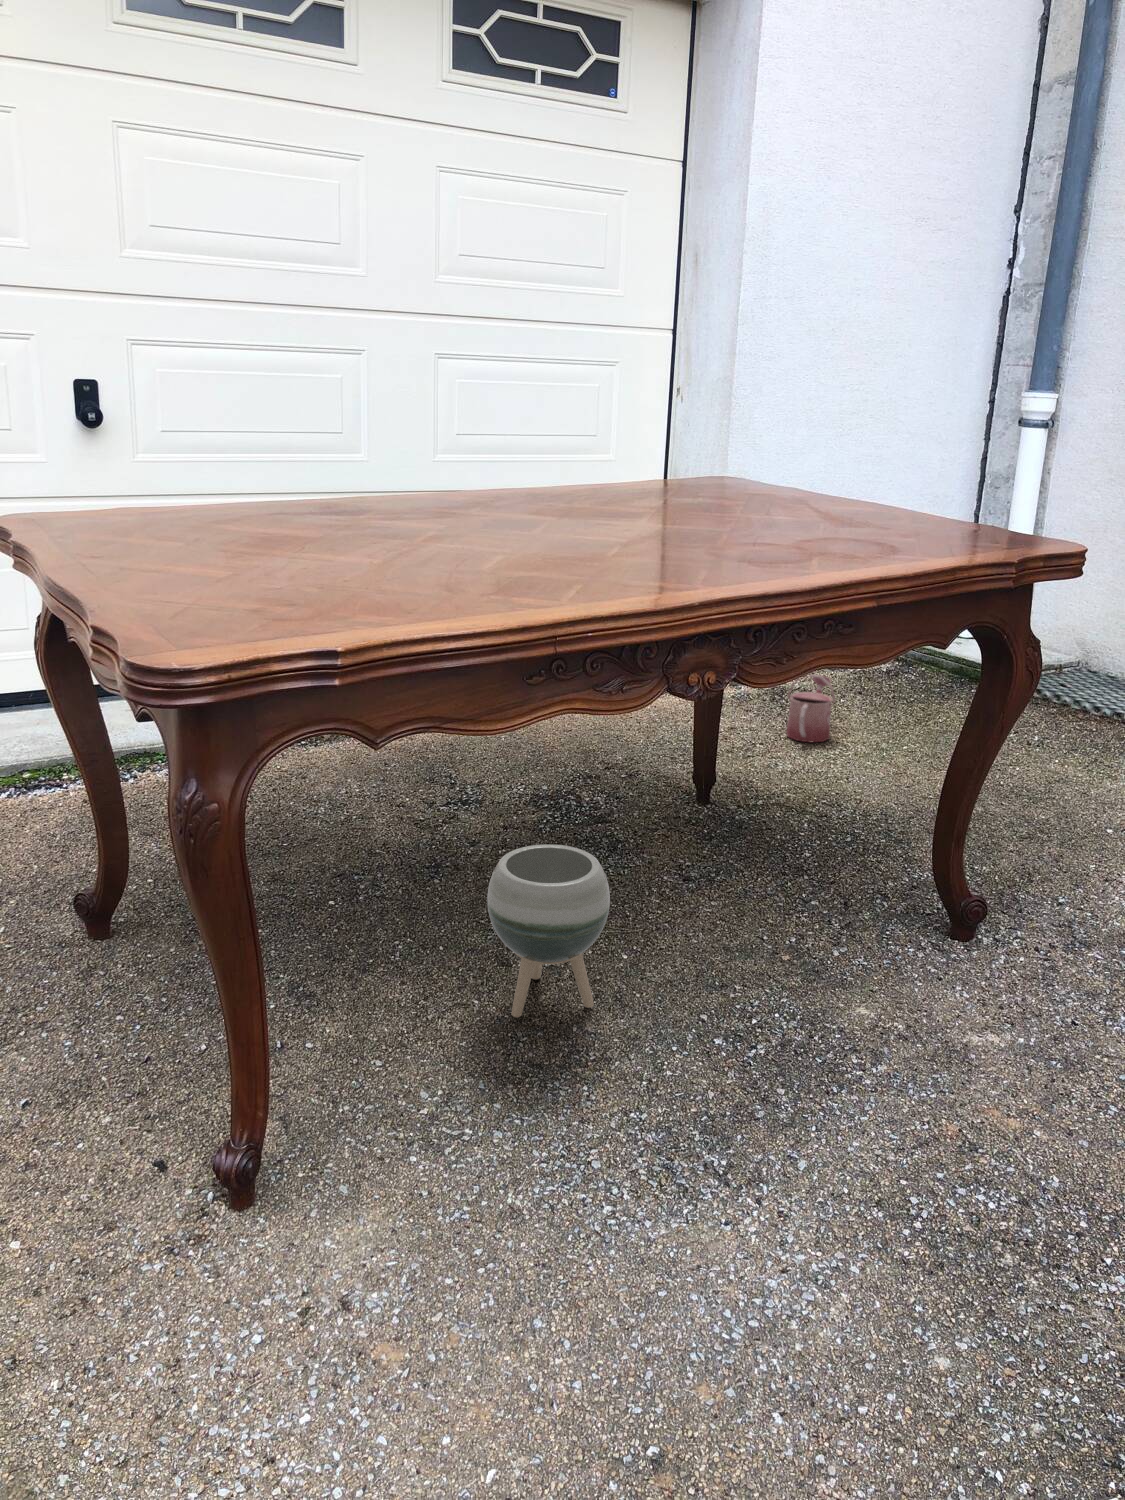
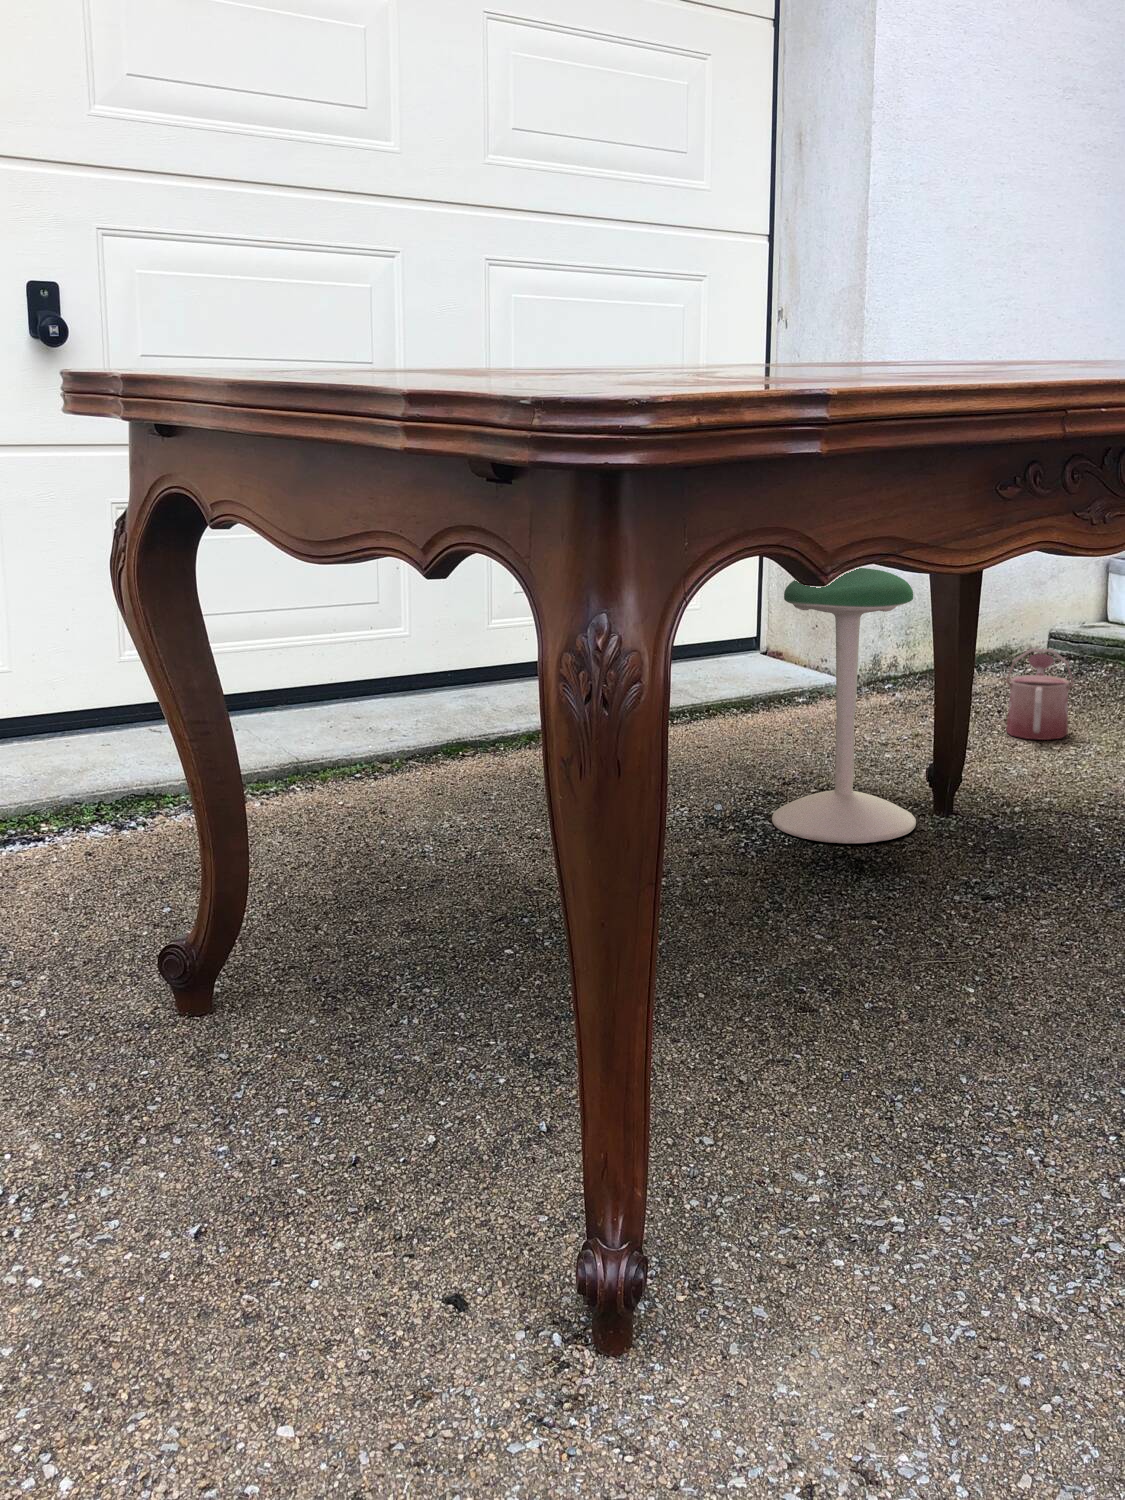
stool: none [568,627,670,828] -> present [772,568,916,843]
planter: present [487,844,610,1018] -> none [816,818,1001,1071]

